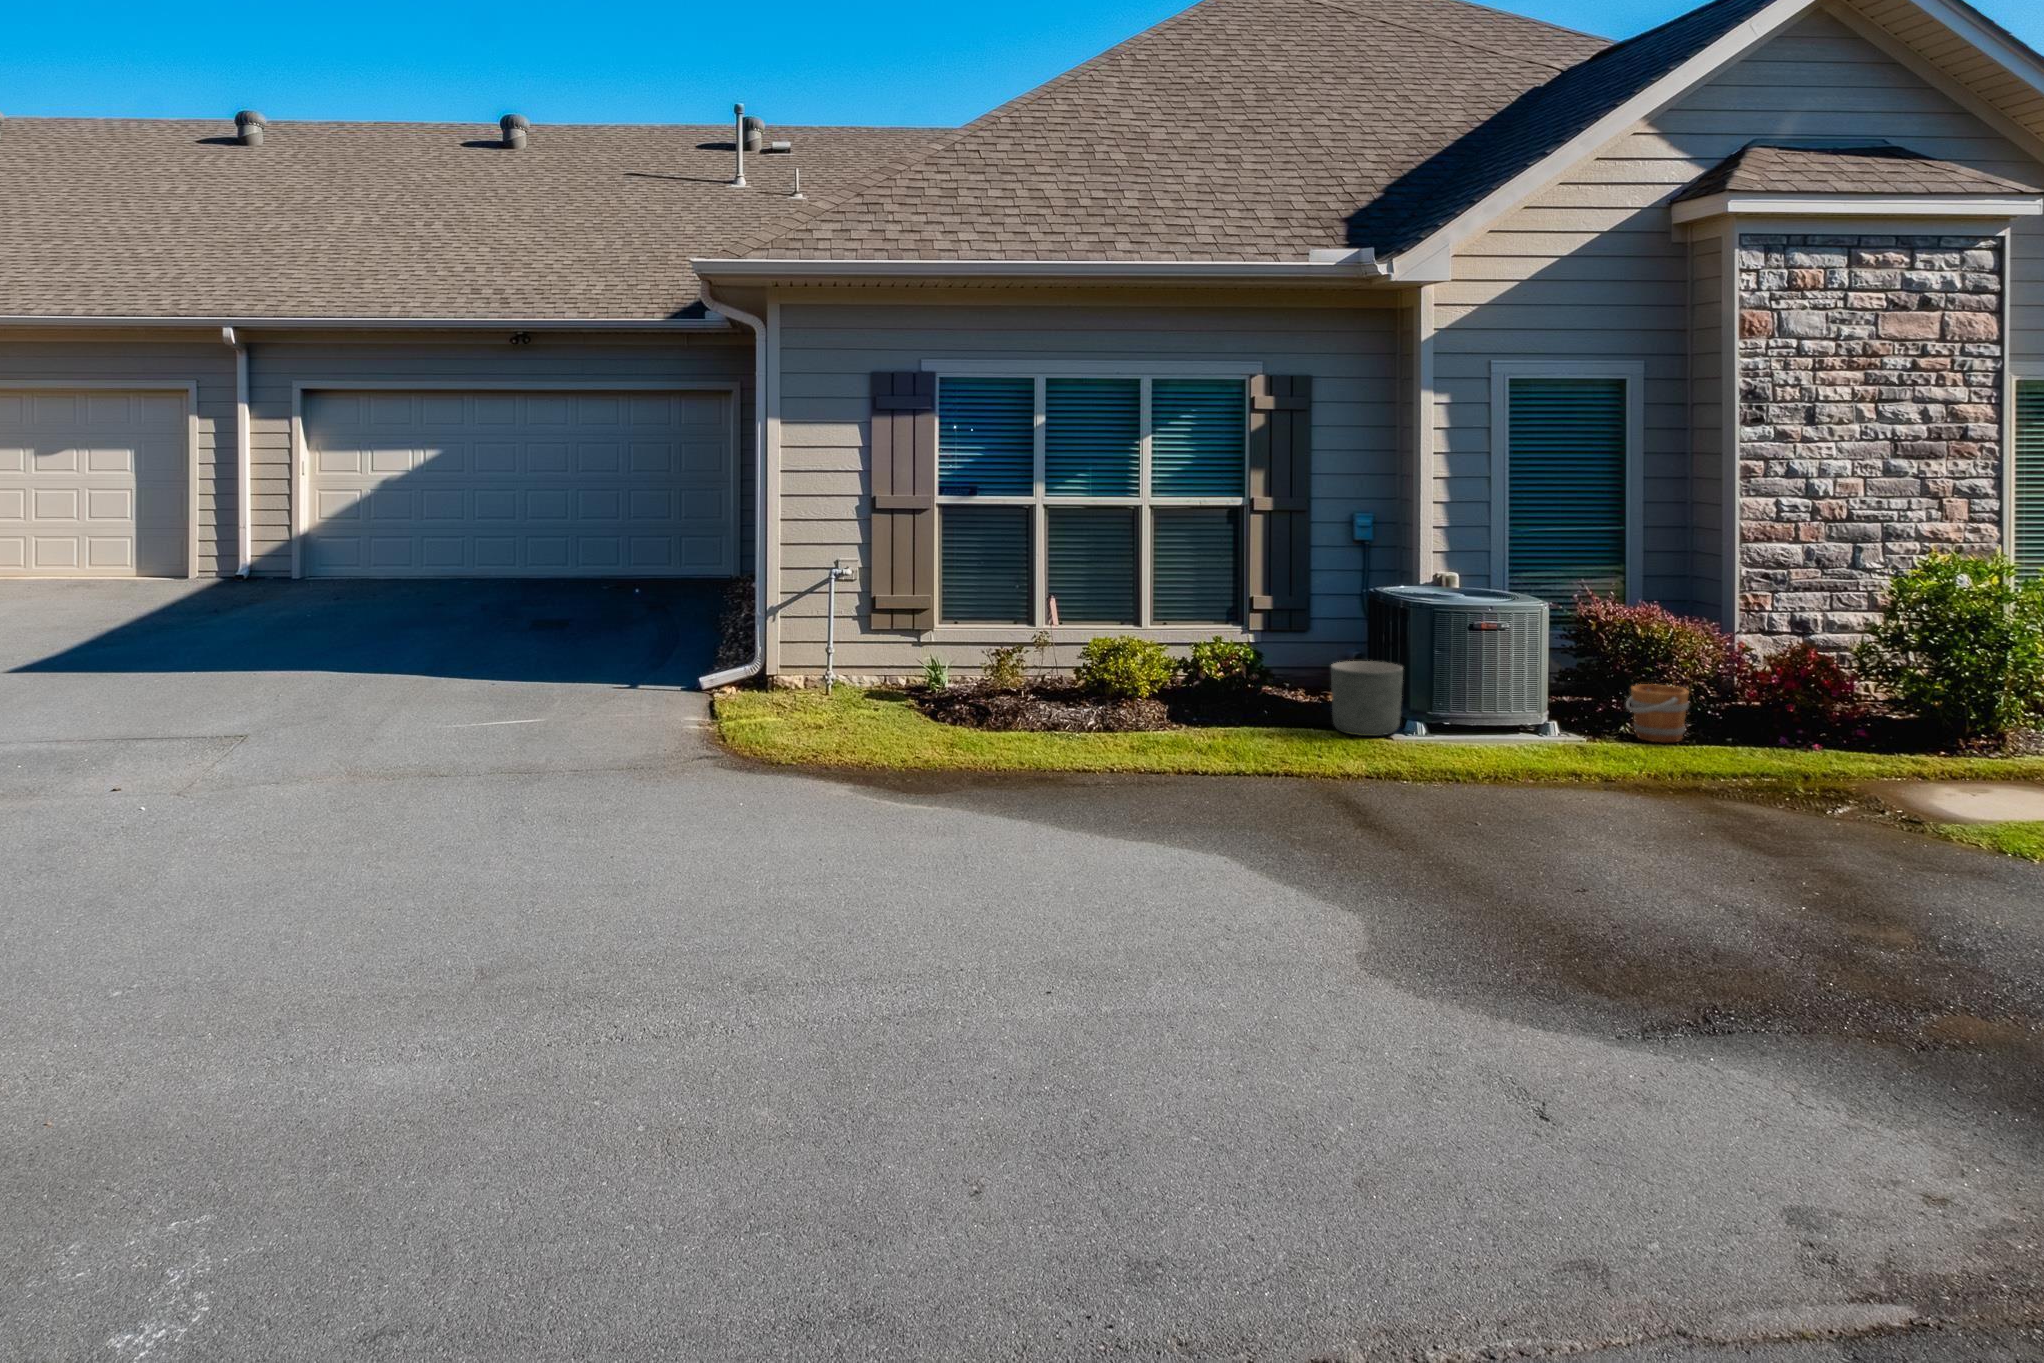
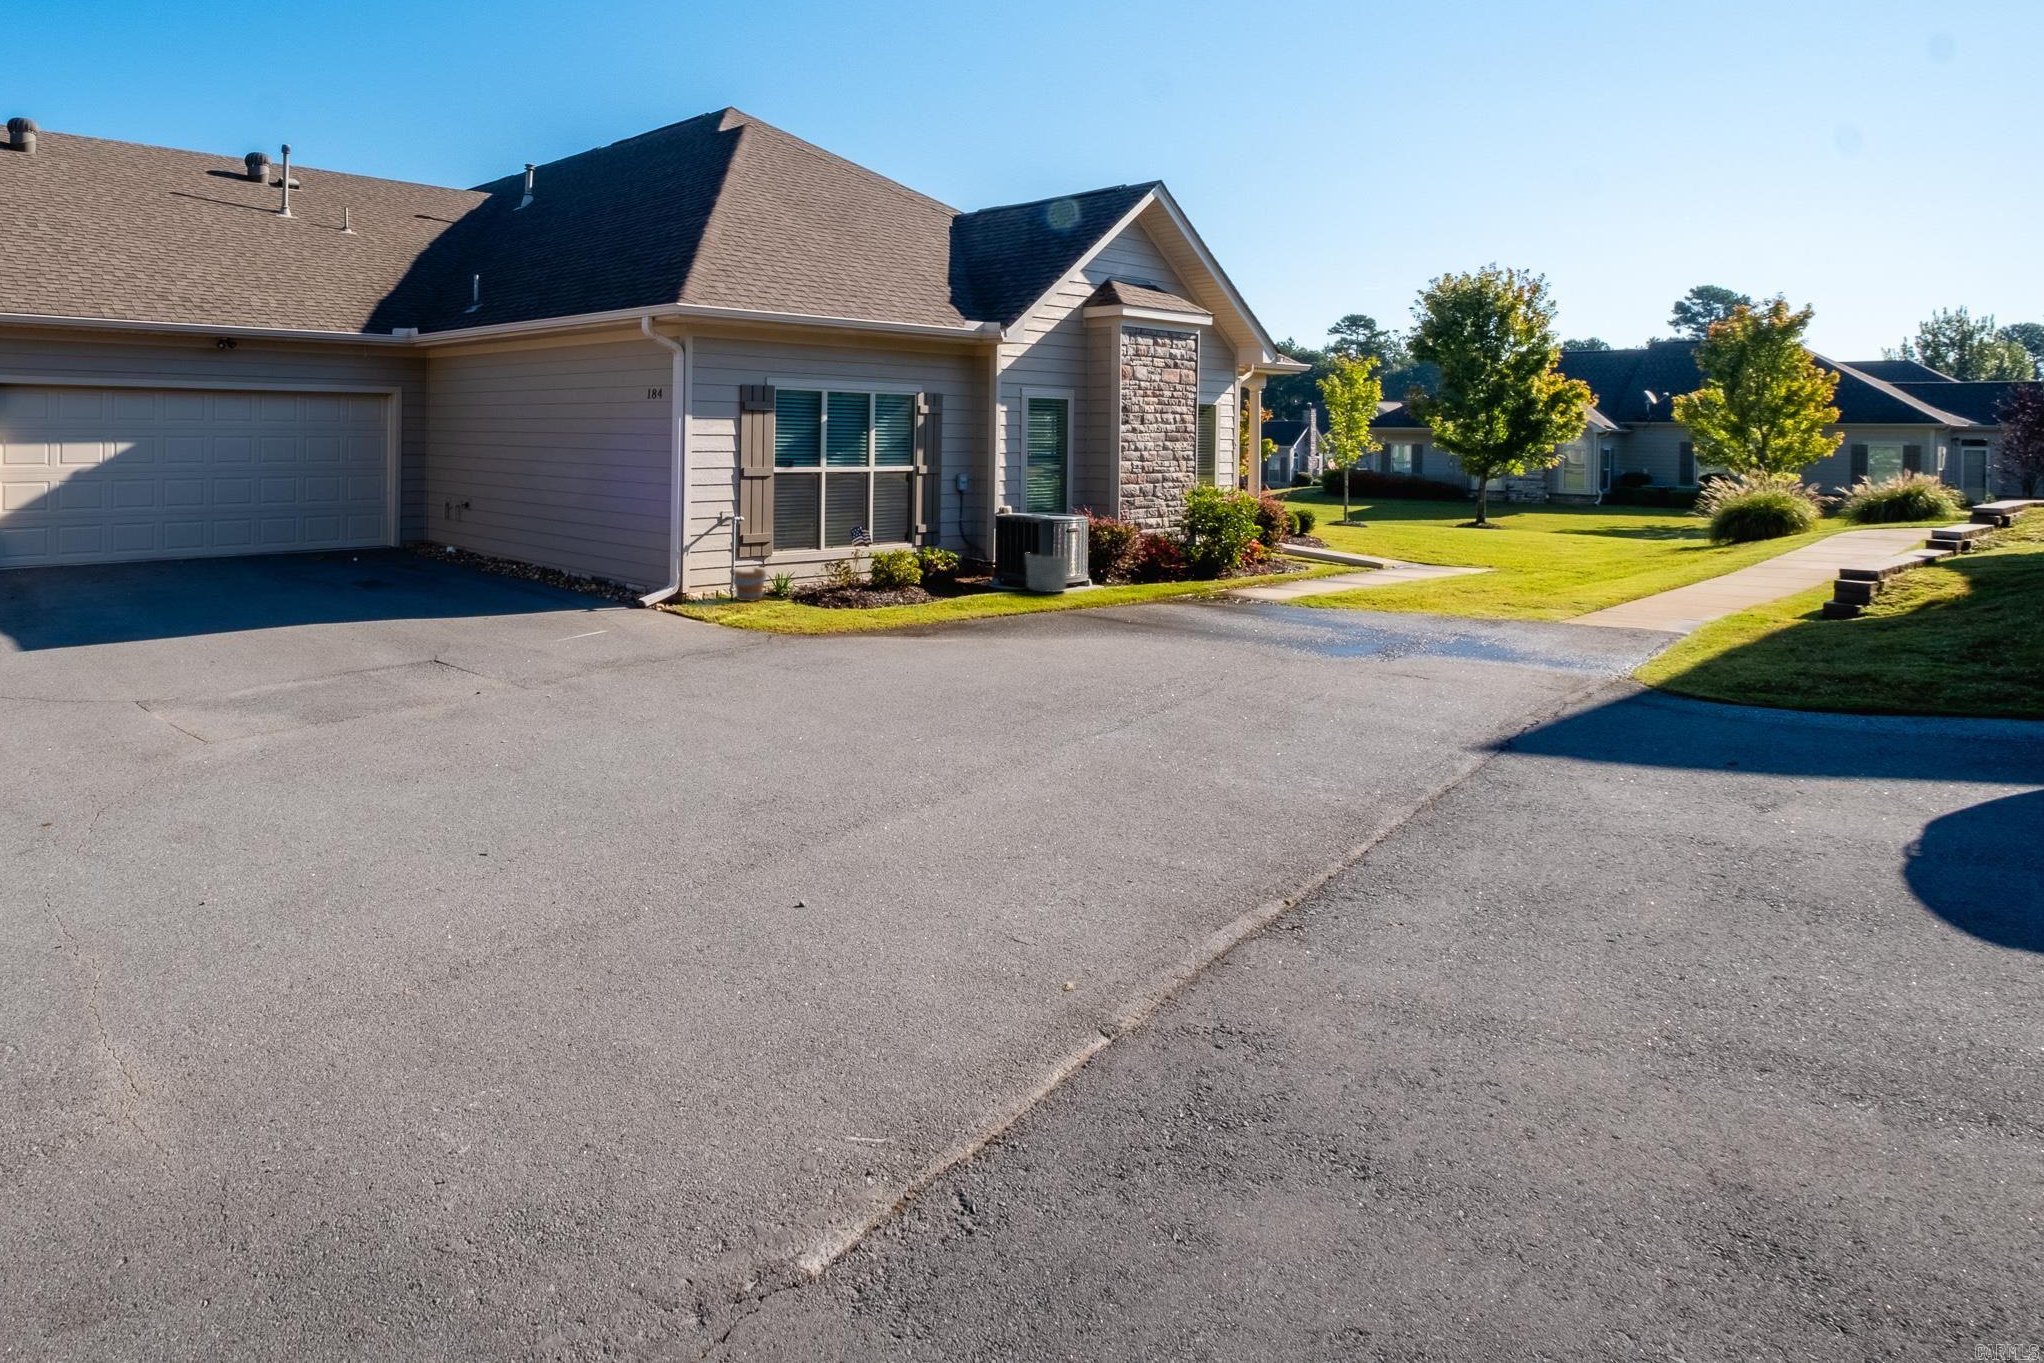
bucket: present [1626,684,1689,742] -> present [731,568,766,601]

